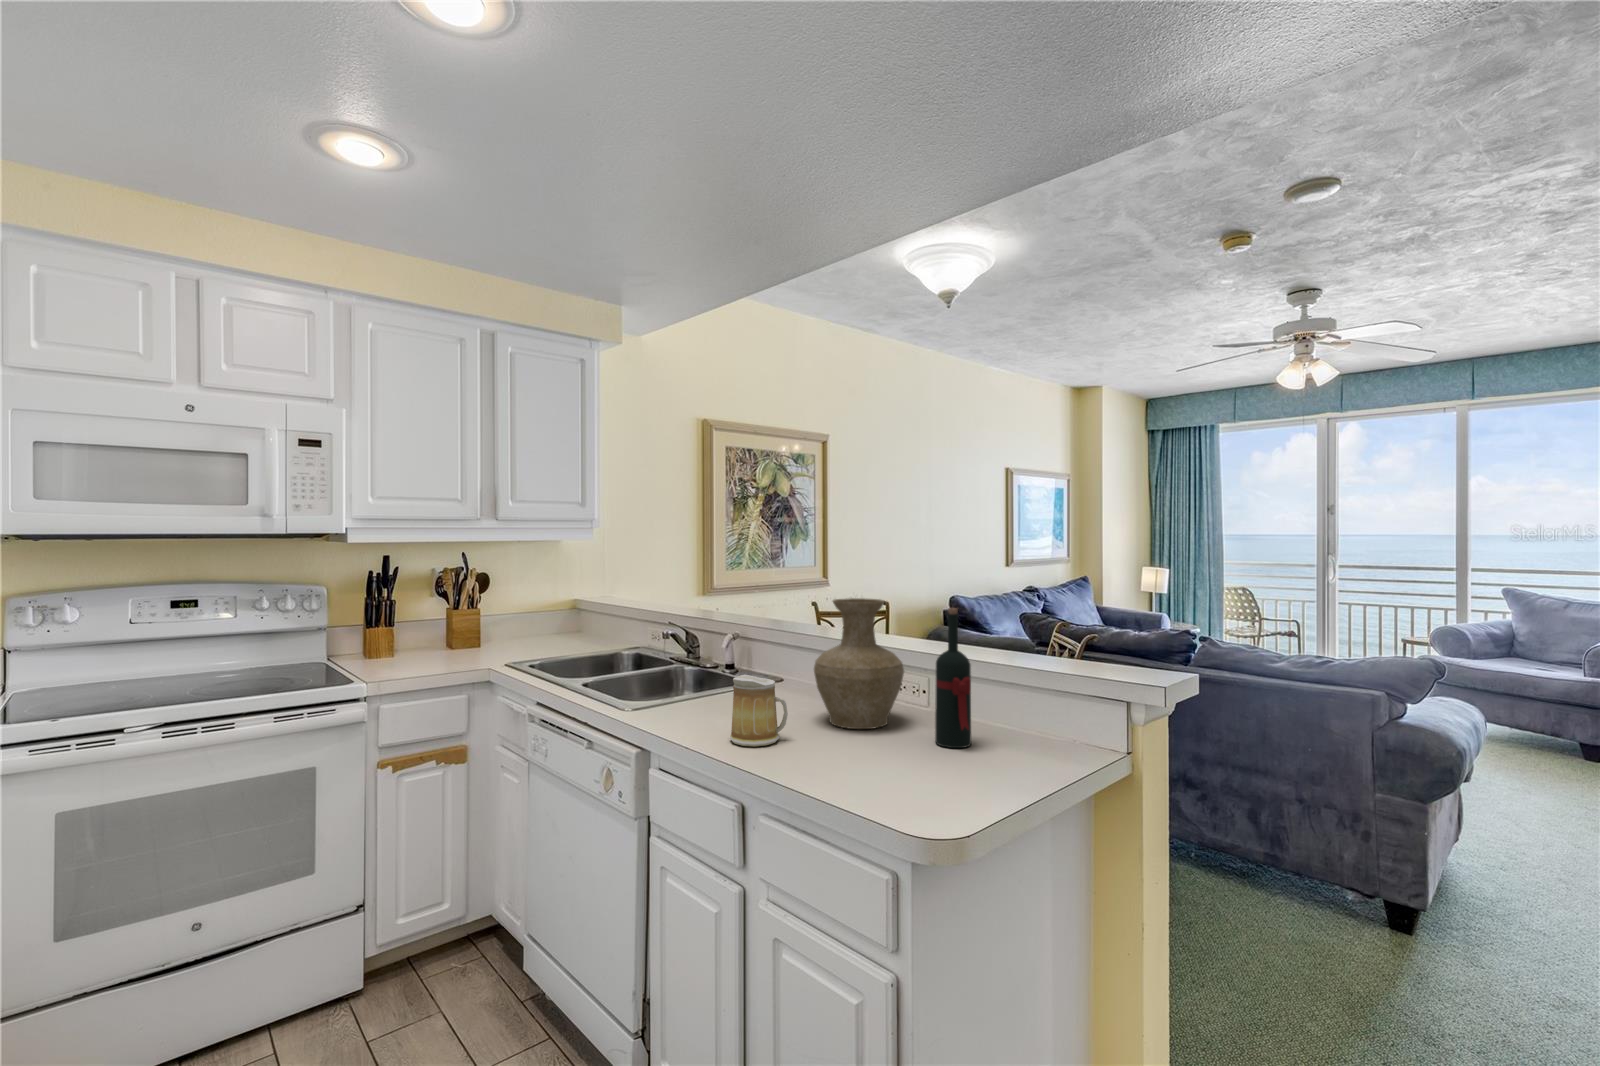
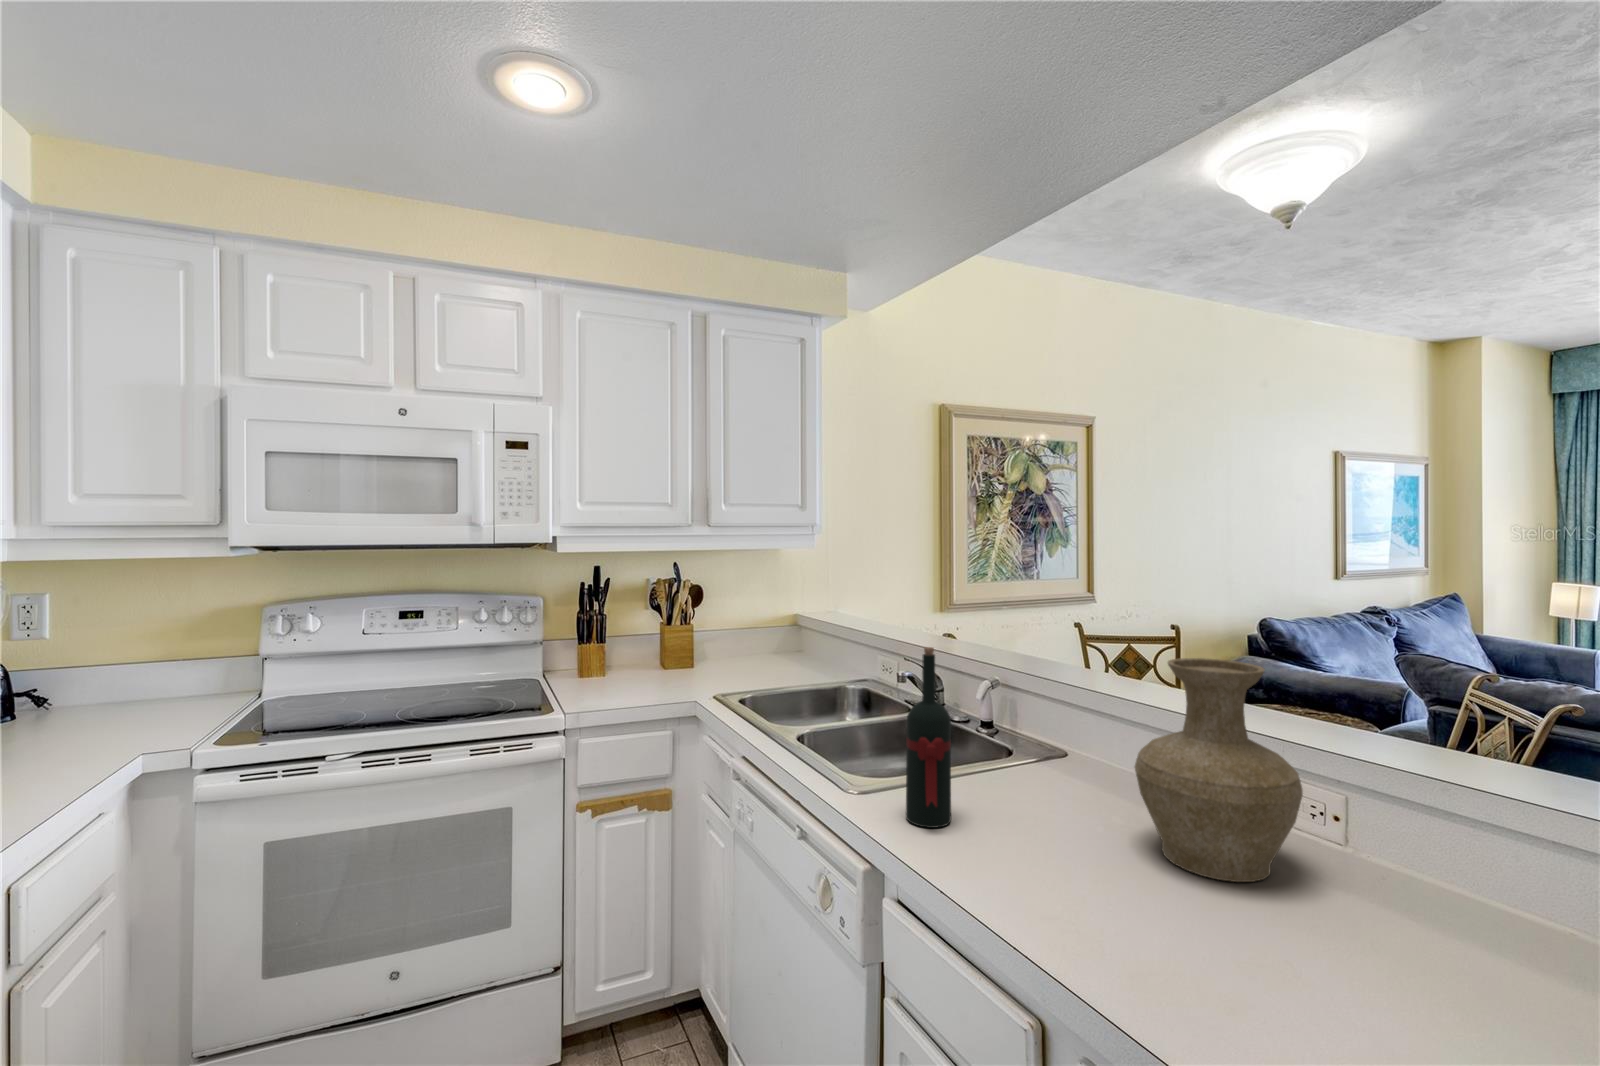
wine bottle: present [935,608,971,748] -> present [906,647,951,828]
mug: present [730,675,788,747] -> none [1006,780,1104,902]

